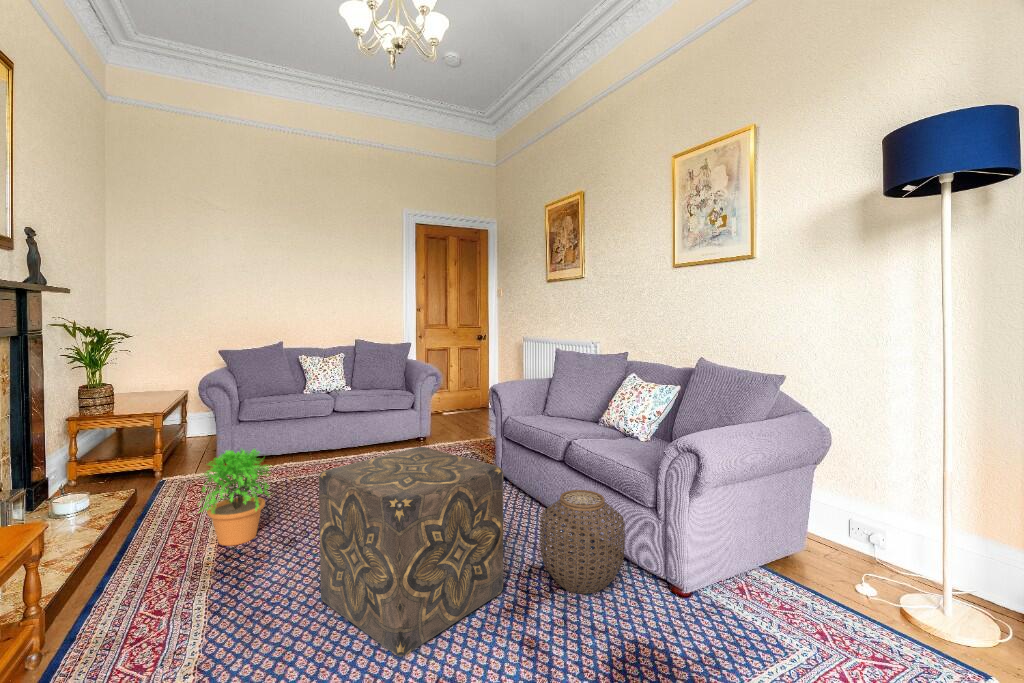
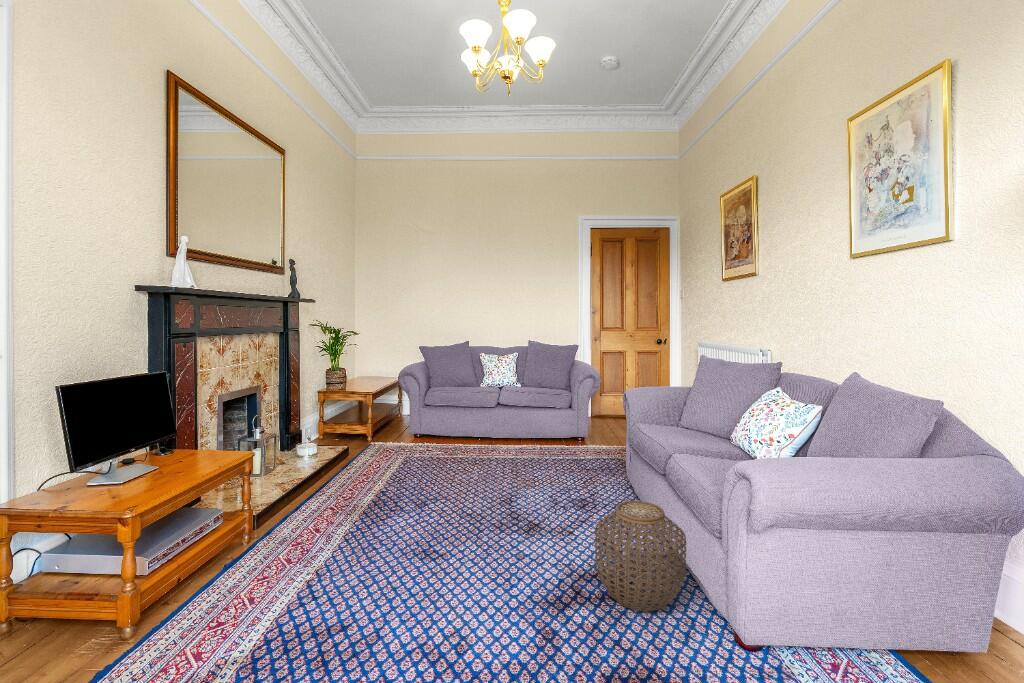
ottoman: present [319,447,503,657] -> none [410,438,555,612]
potted plant: present [200,449,269,546] -> none [362,423,416,499]

